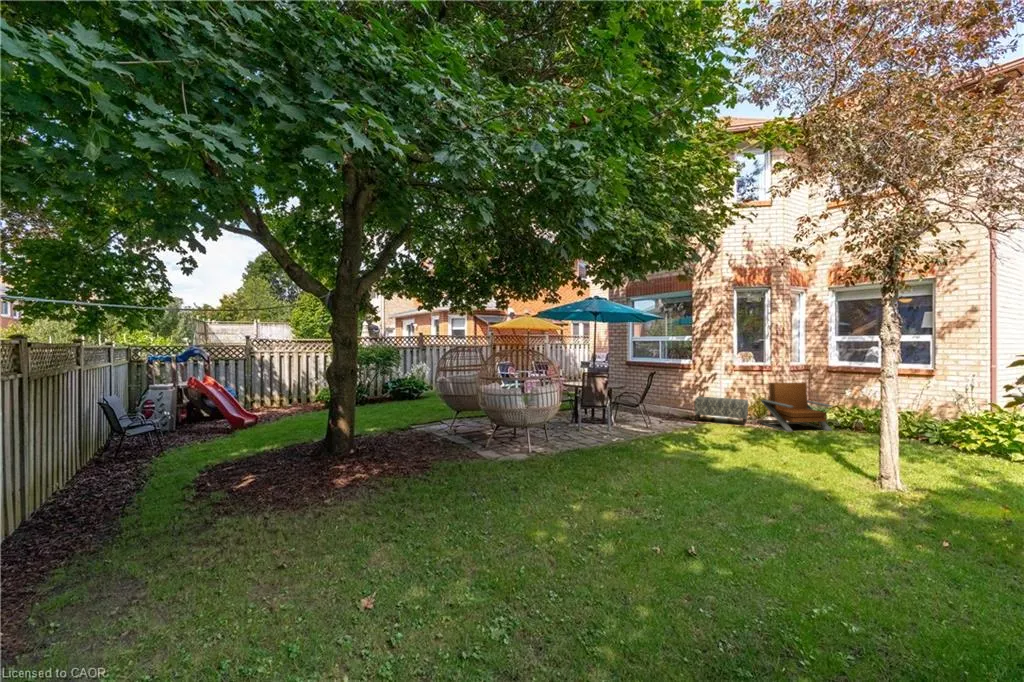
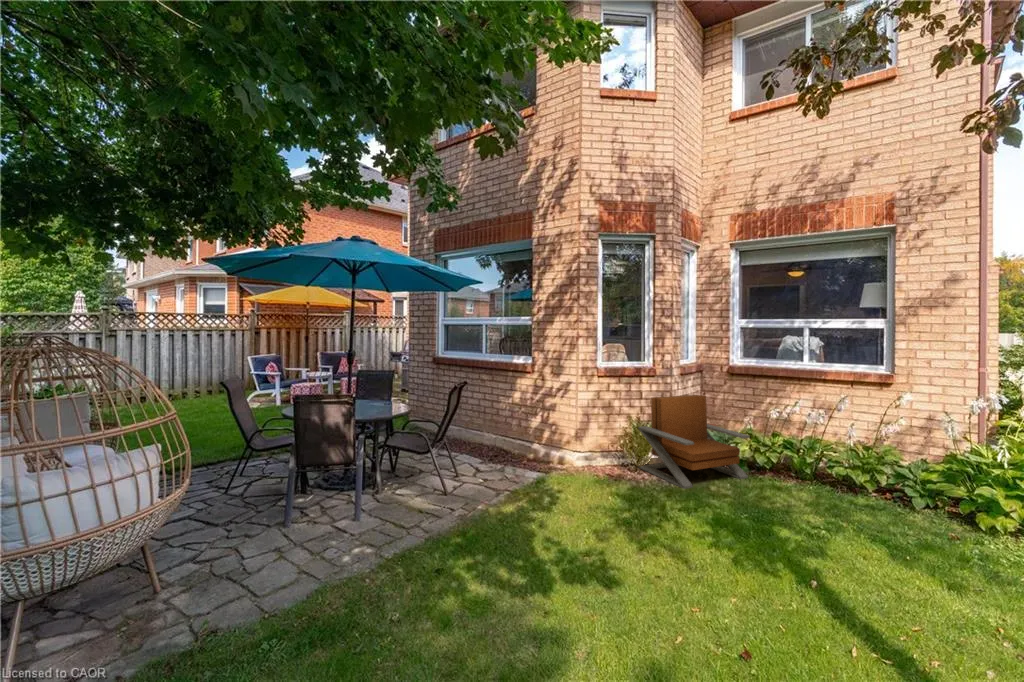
bench: present [695,396,748,426] -> none [531,421,618,475]

